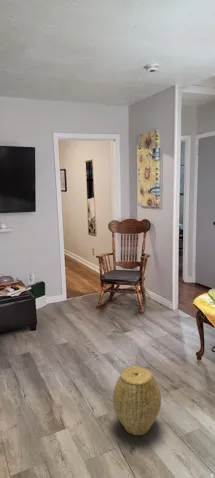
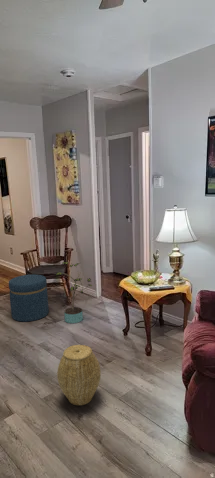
potted plant: none [127,270,166,336] -> present [56,262,92,323]
ottoman: none [81,279,119,328] -> present [9,274,49,321]

